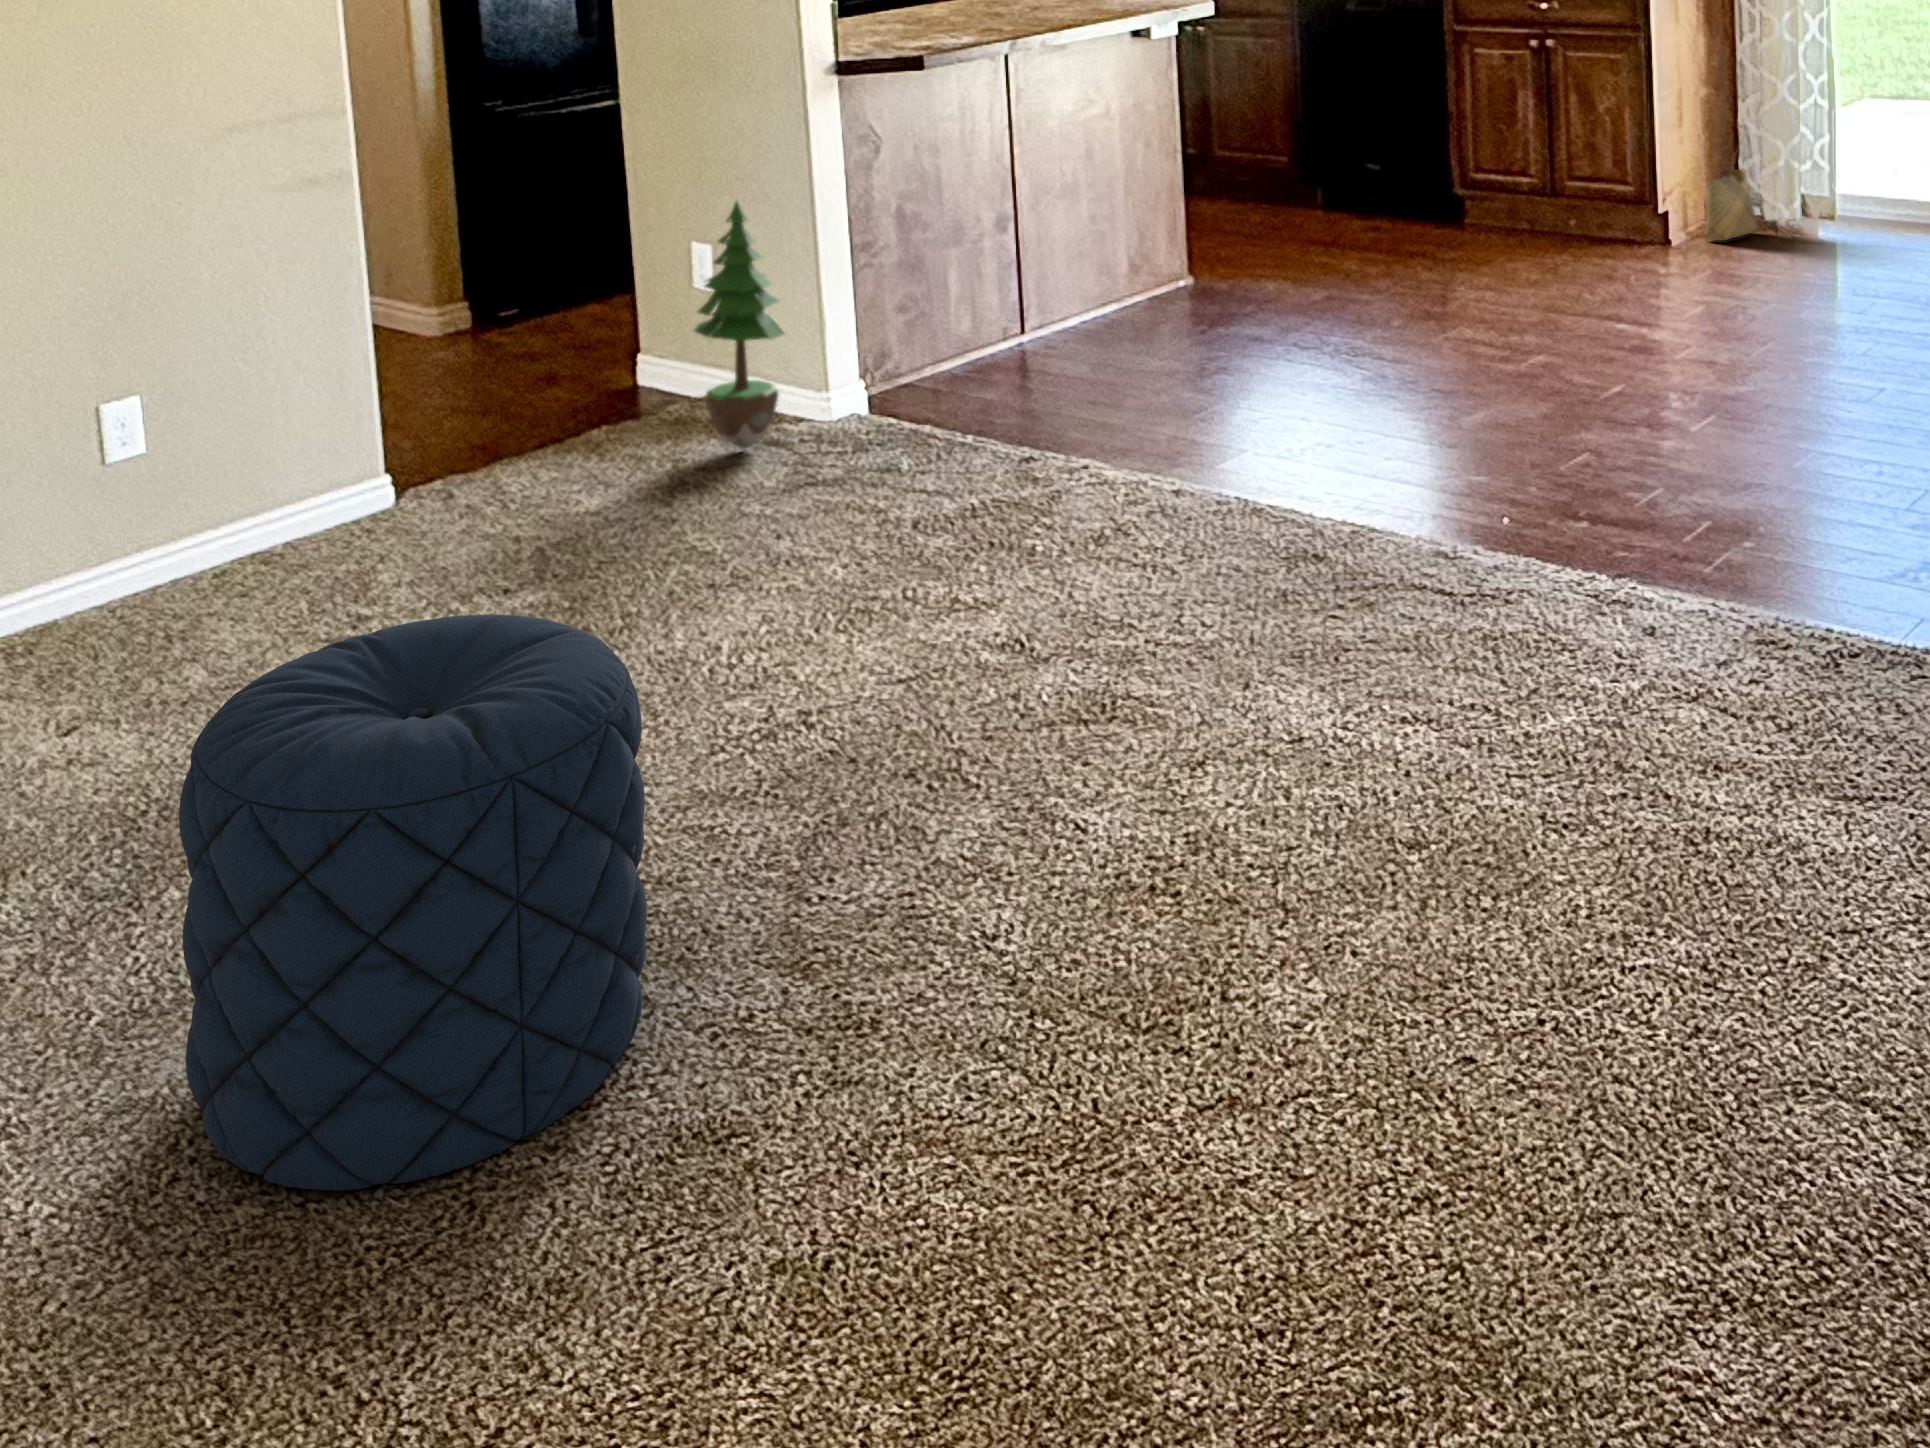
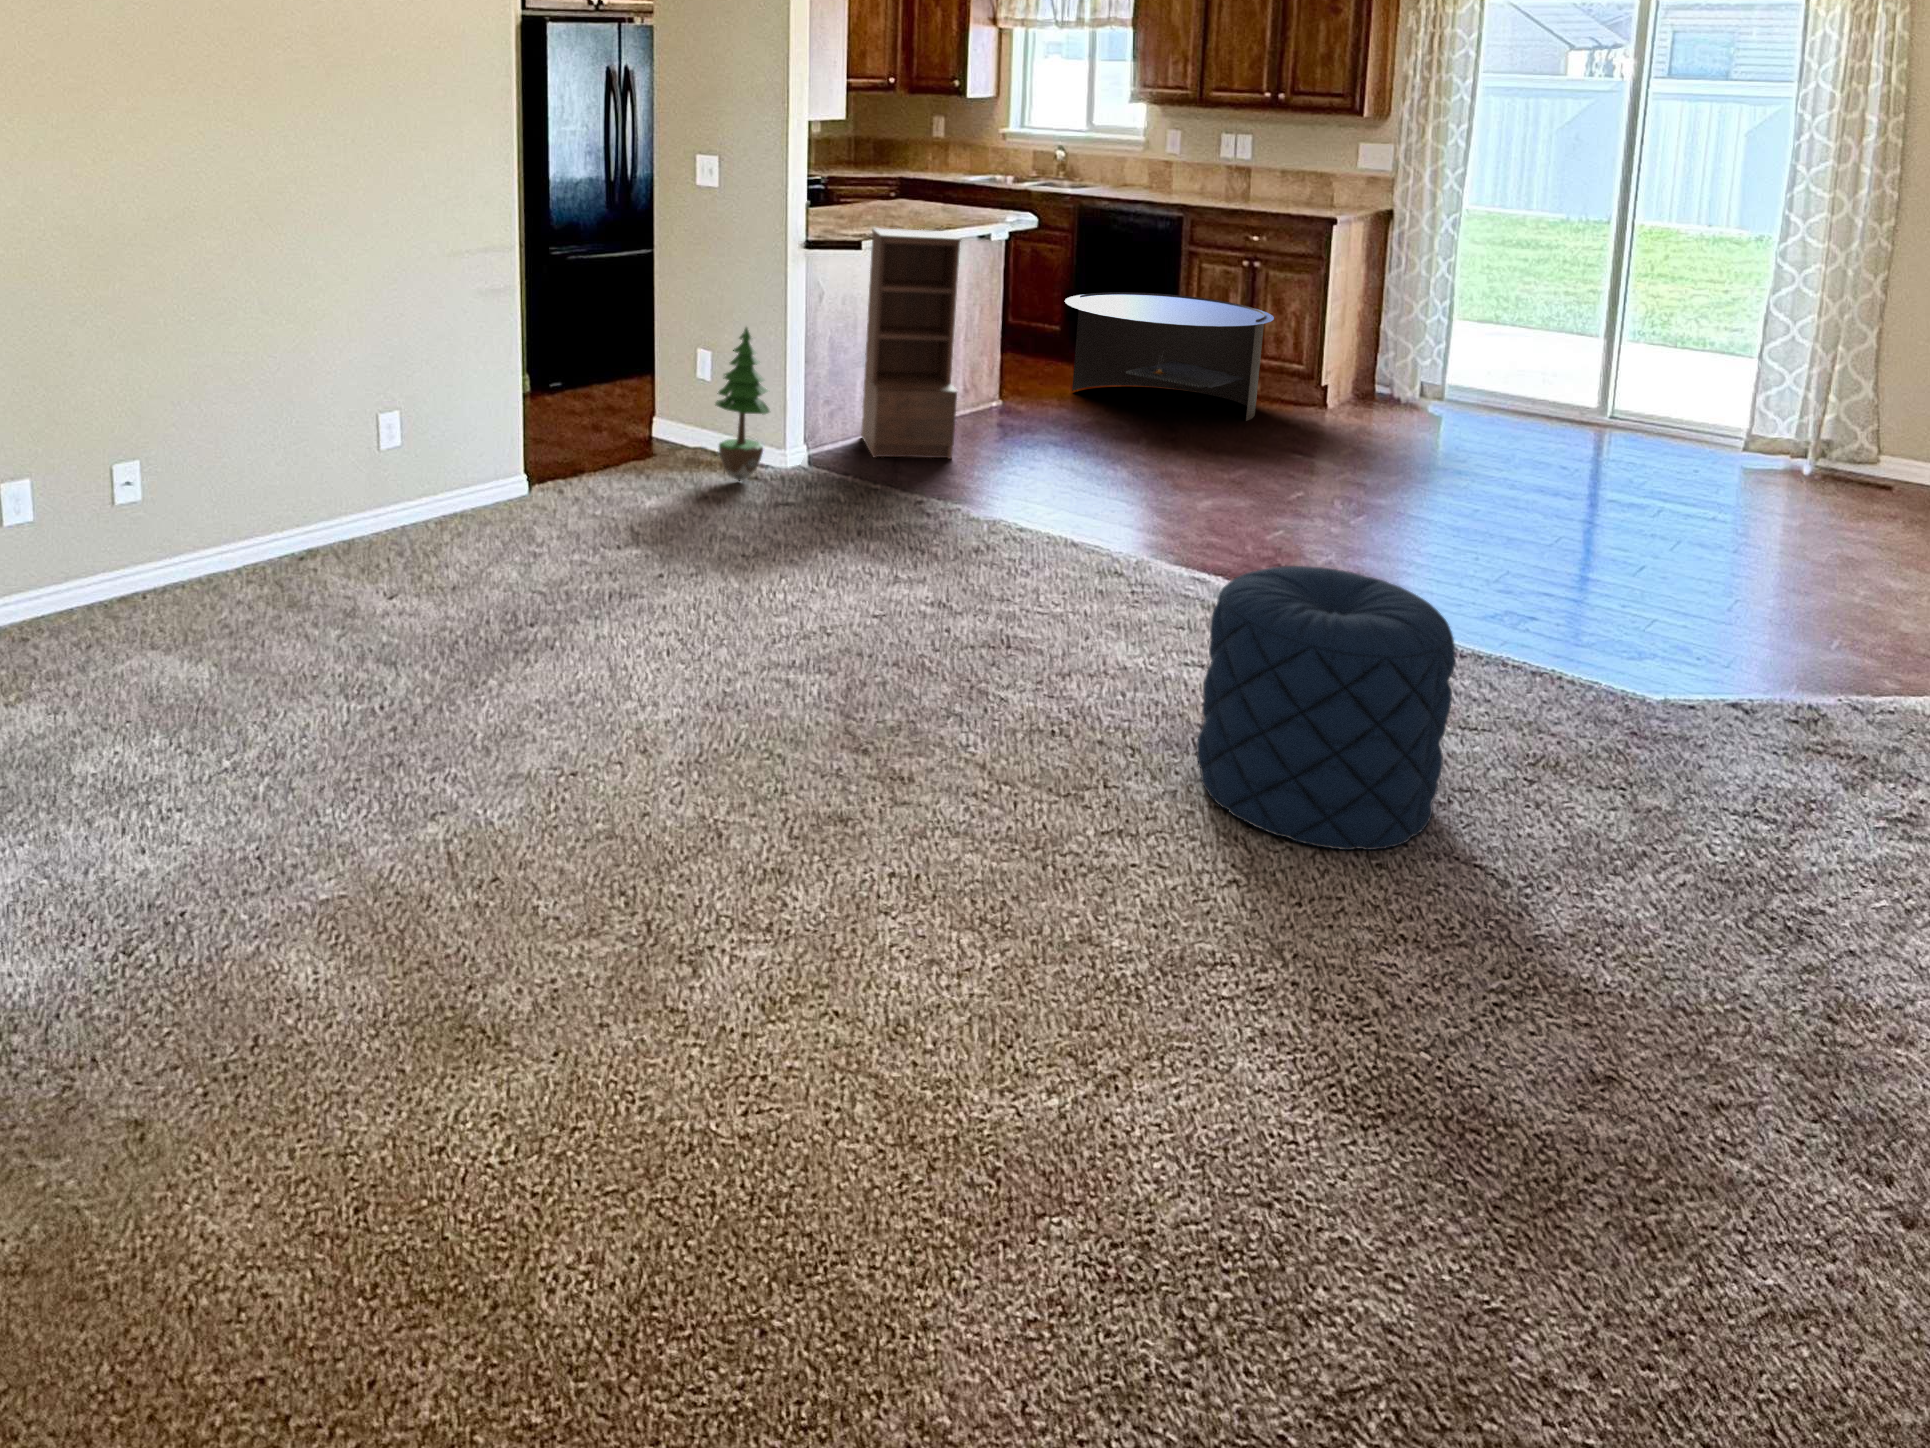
bookshelf: none [956,28,1098,387] -> present [861,229,961,459]
coffee table: none [1279,96,1581,275] -> present [1065,292,1274,421]
woven basket: present [1705,142,1758,240] -> none [1349,338,1388,409]
pouf: present [179,614,647,1191] -> present [1197,566,1455,850]

